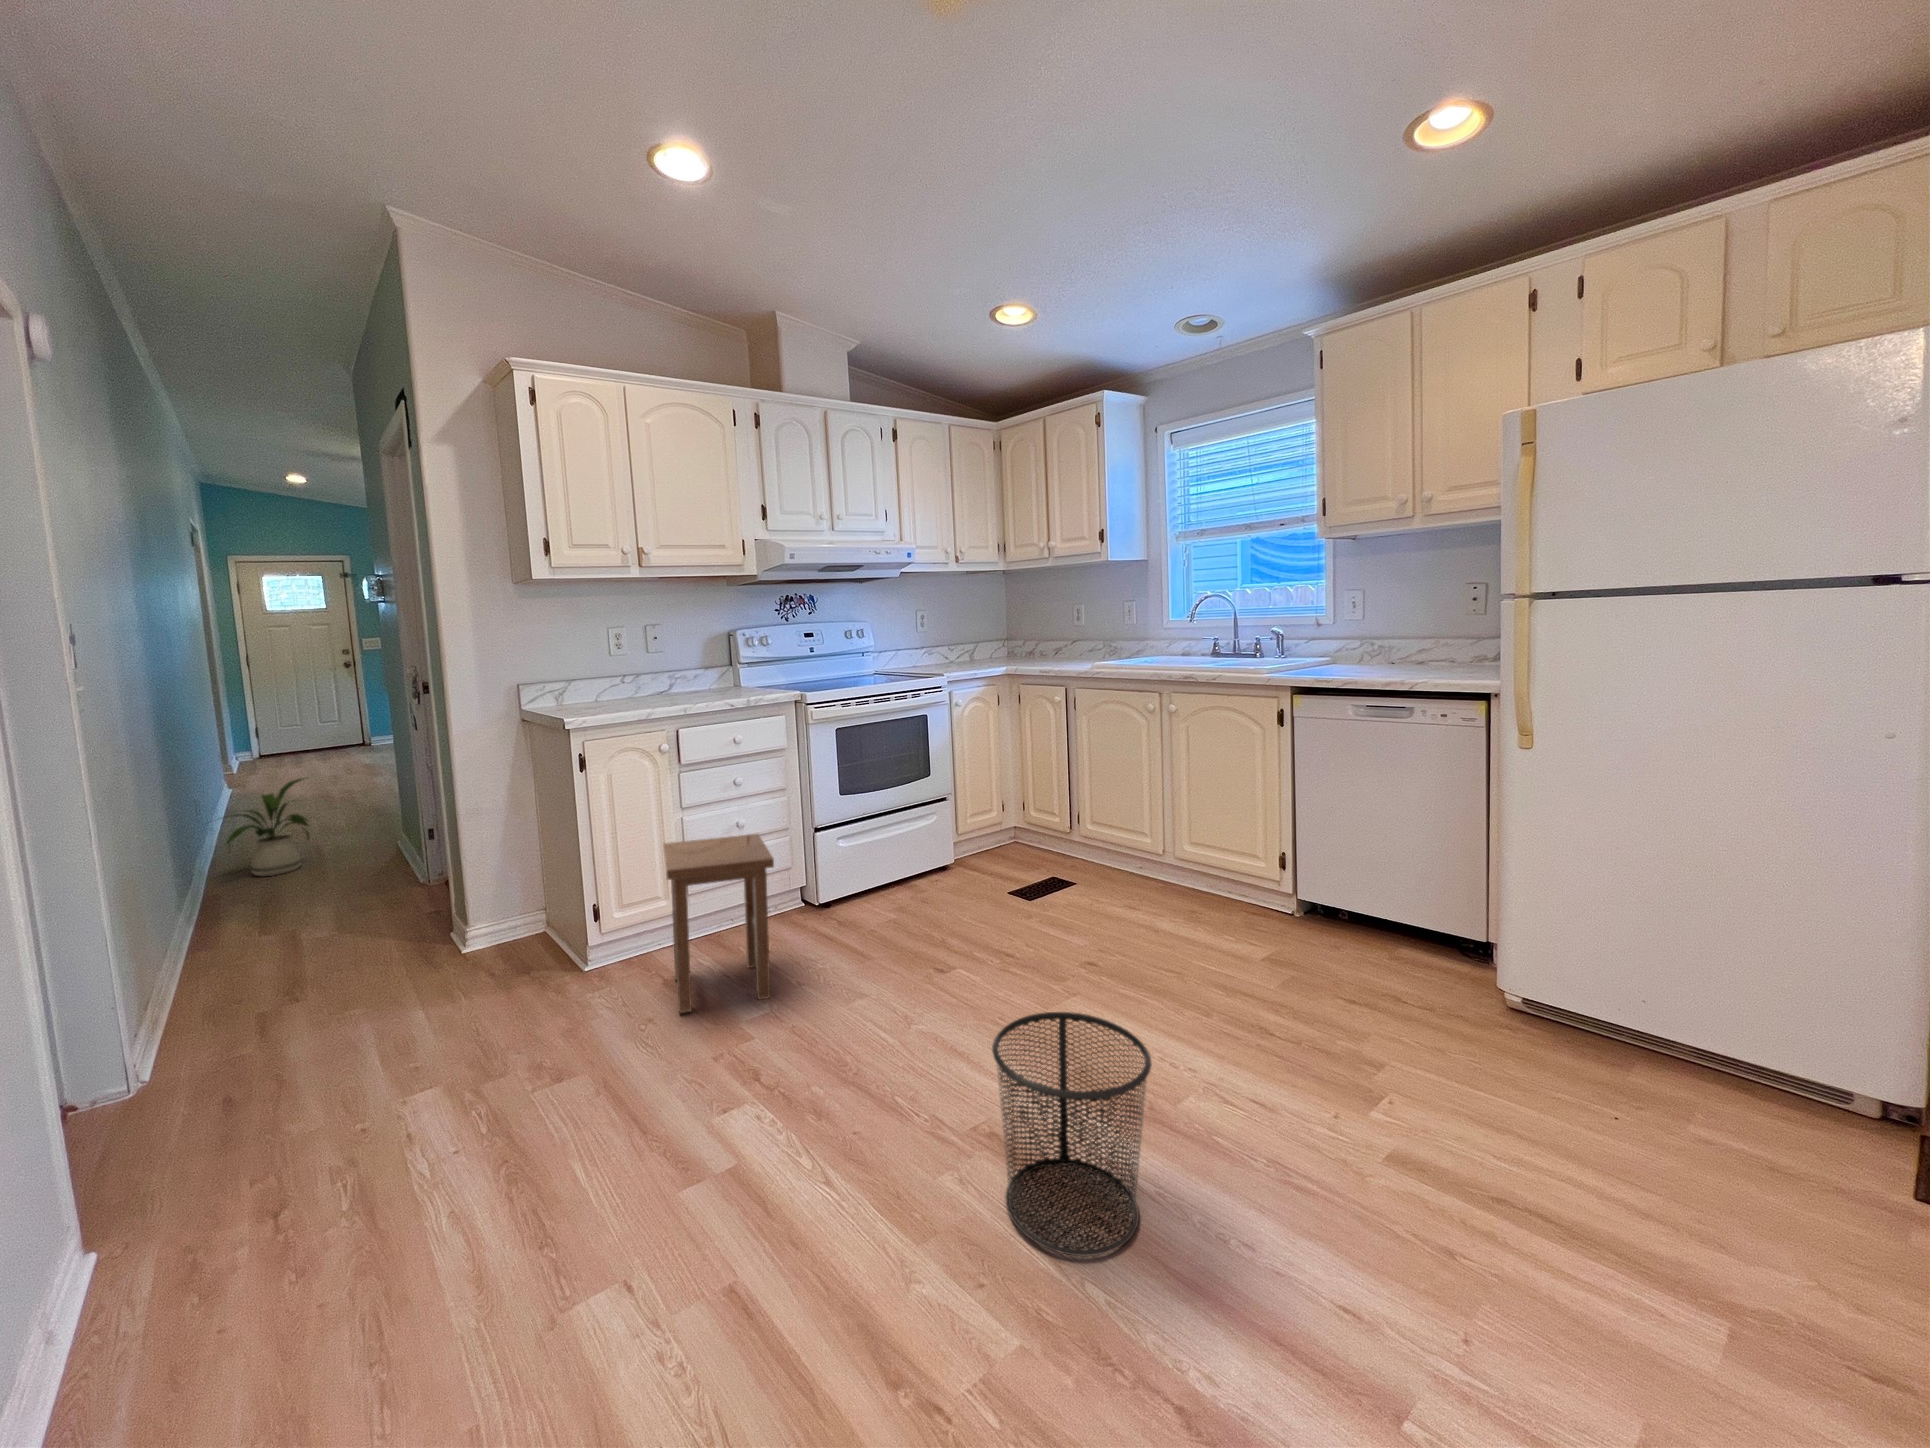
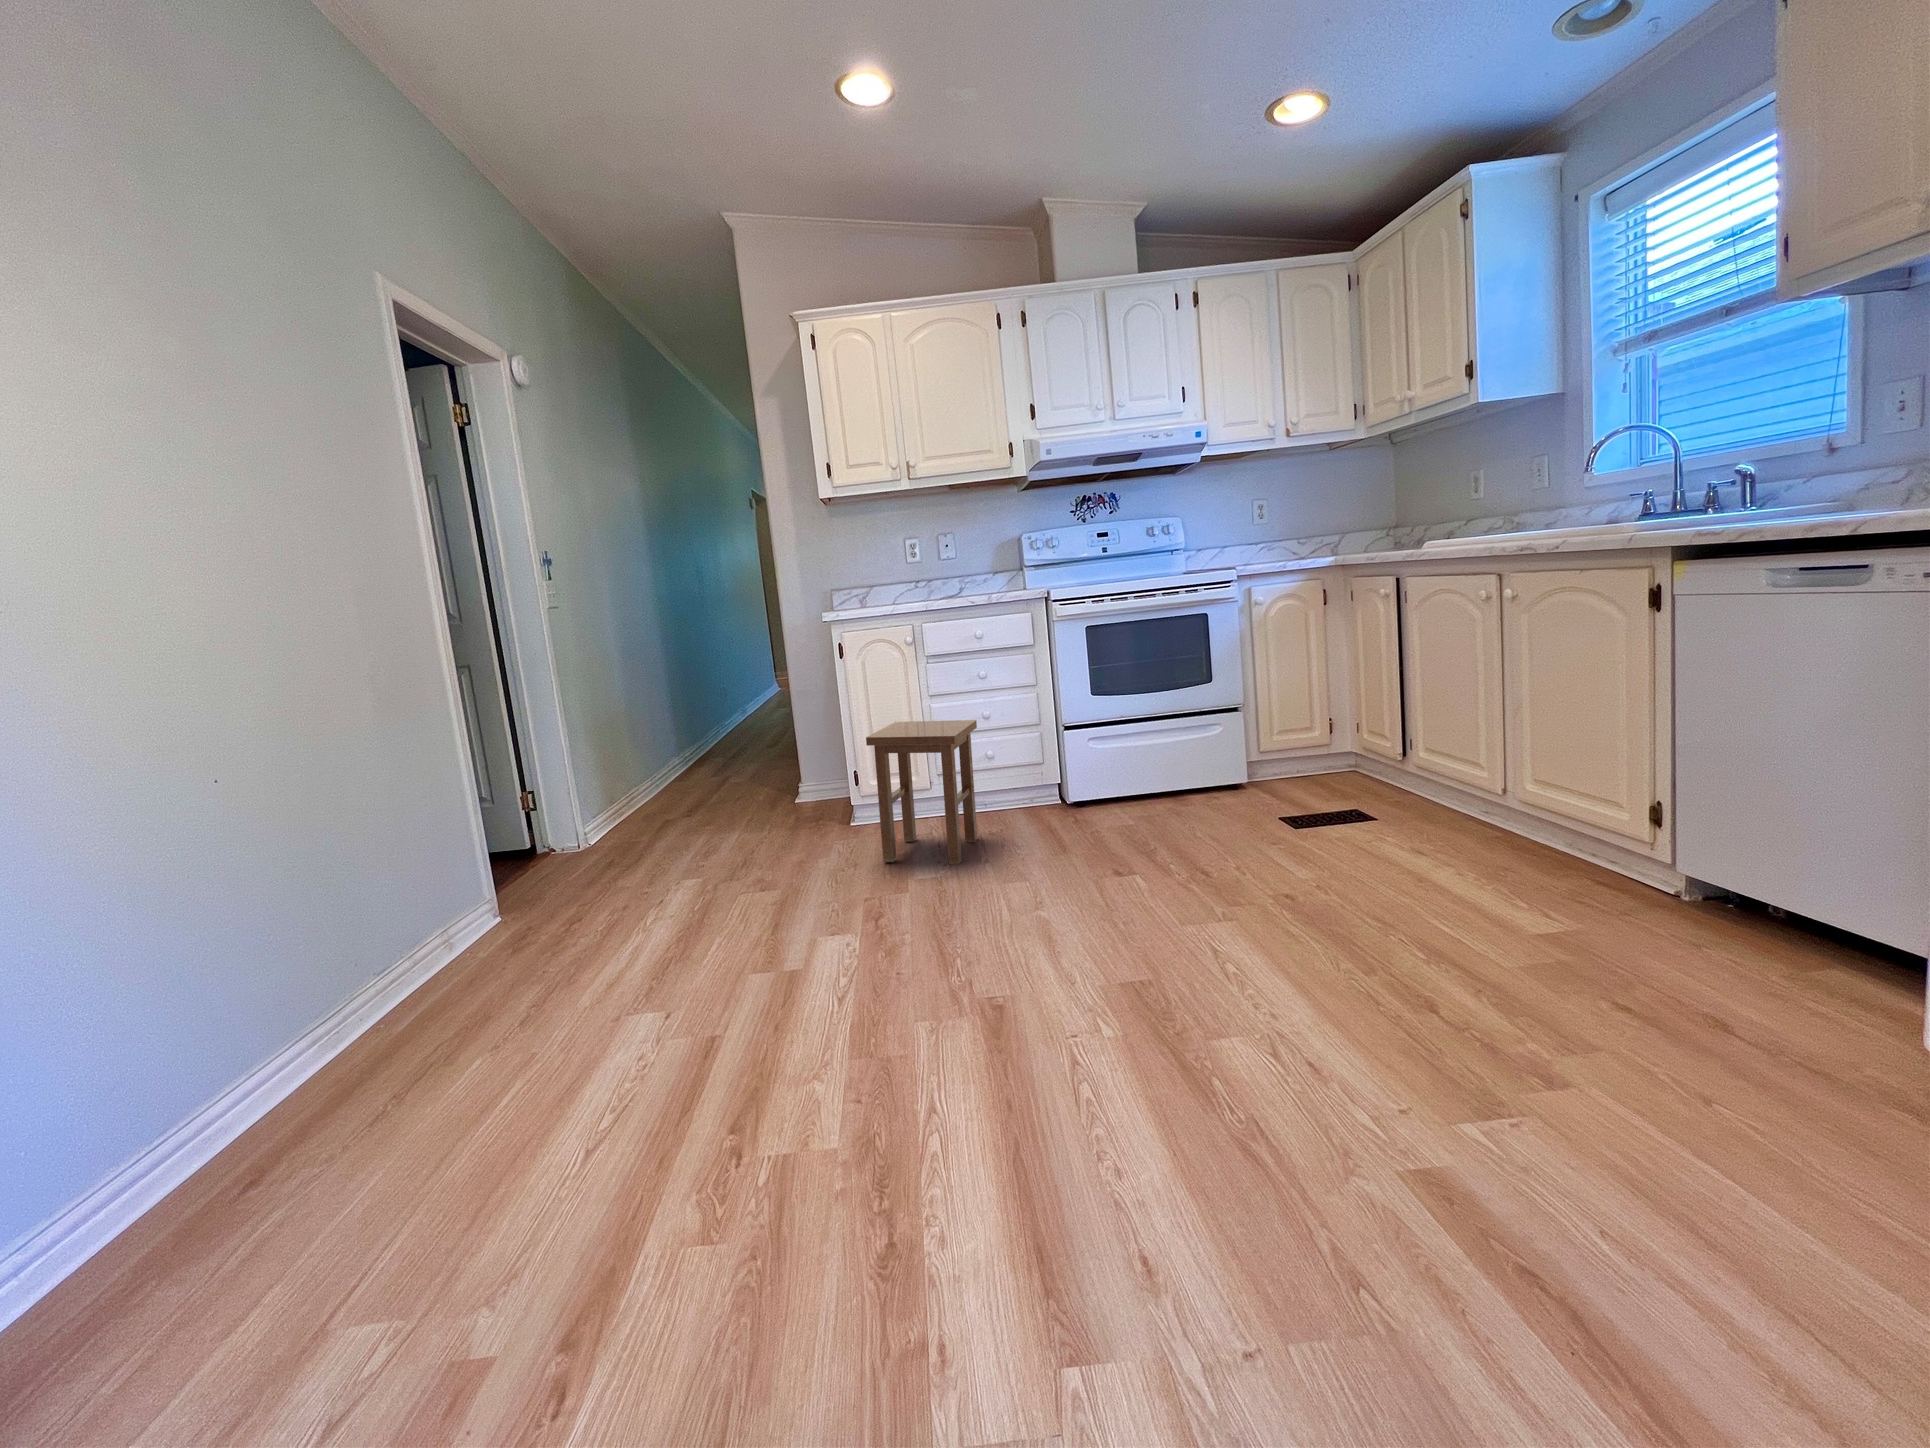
house plant: present [227,778,309,876] -> none [699,677,769,748]
waste bin: present [992,1012,1151,1256] -> none [936,869,1089,1080]

